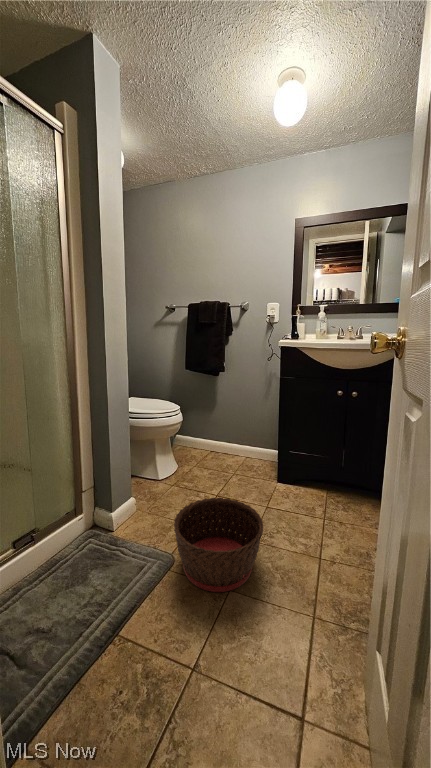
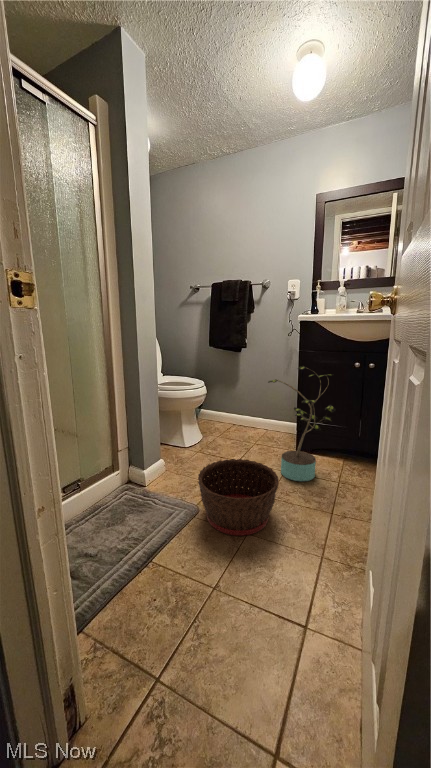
potted plant: none [249,394,320,518] -> present [268,367,336,481]

